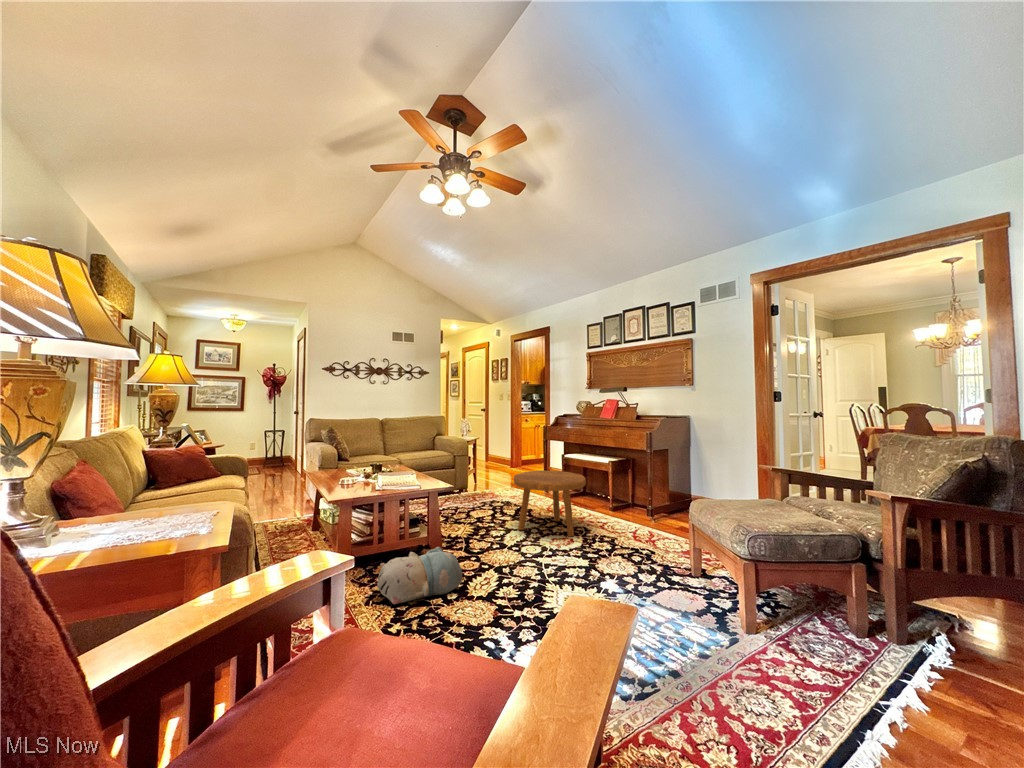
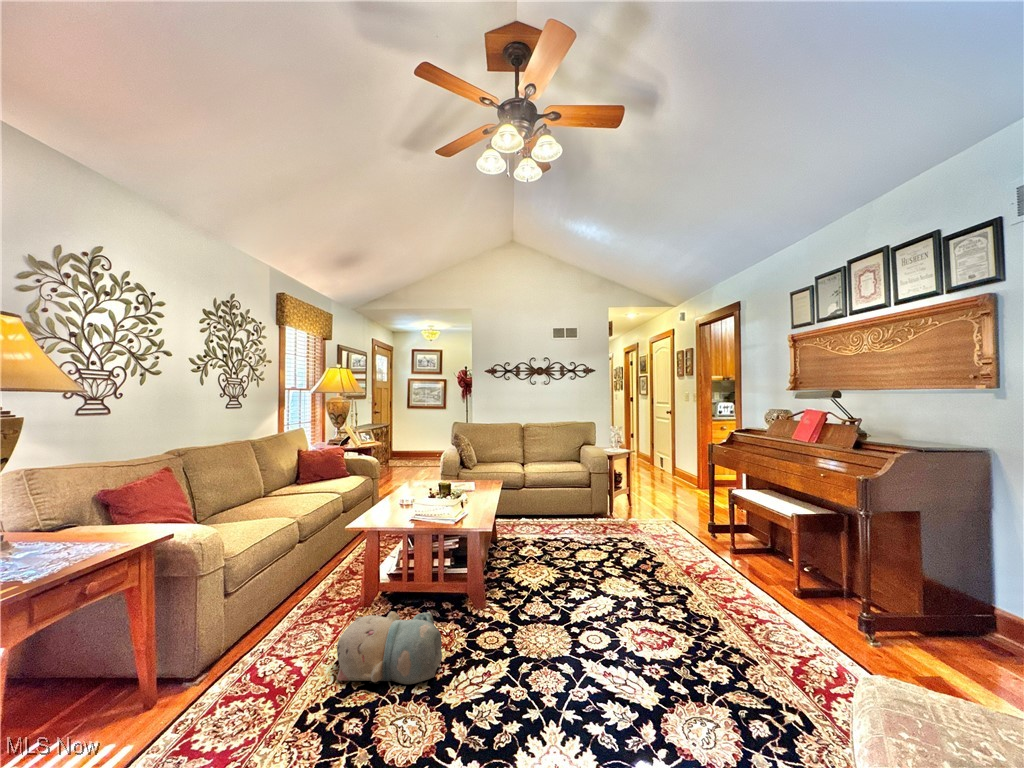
footstool: present [514,470,586,537] -> none [601,514,716,634]

